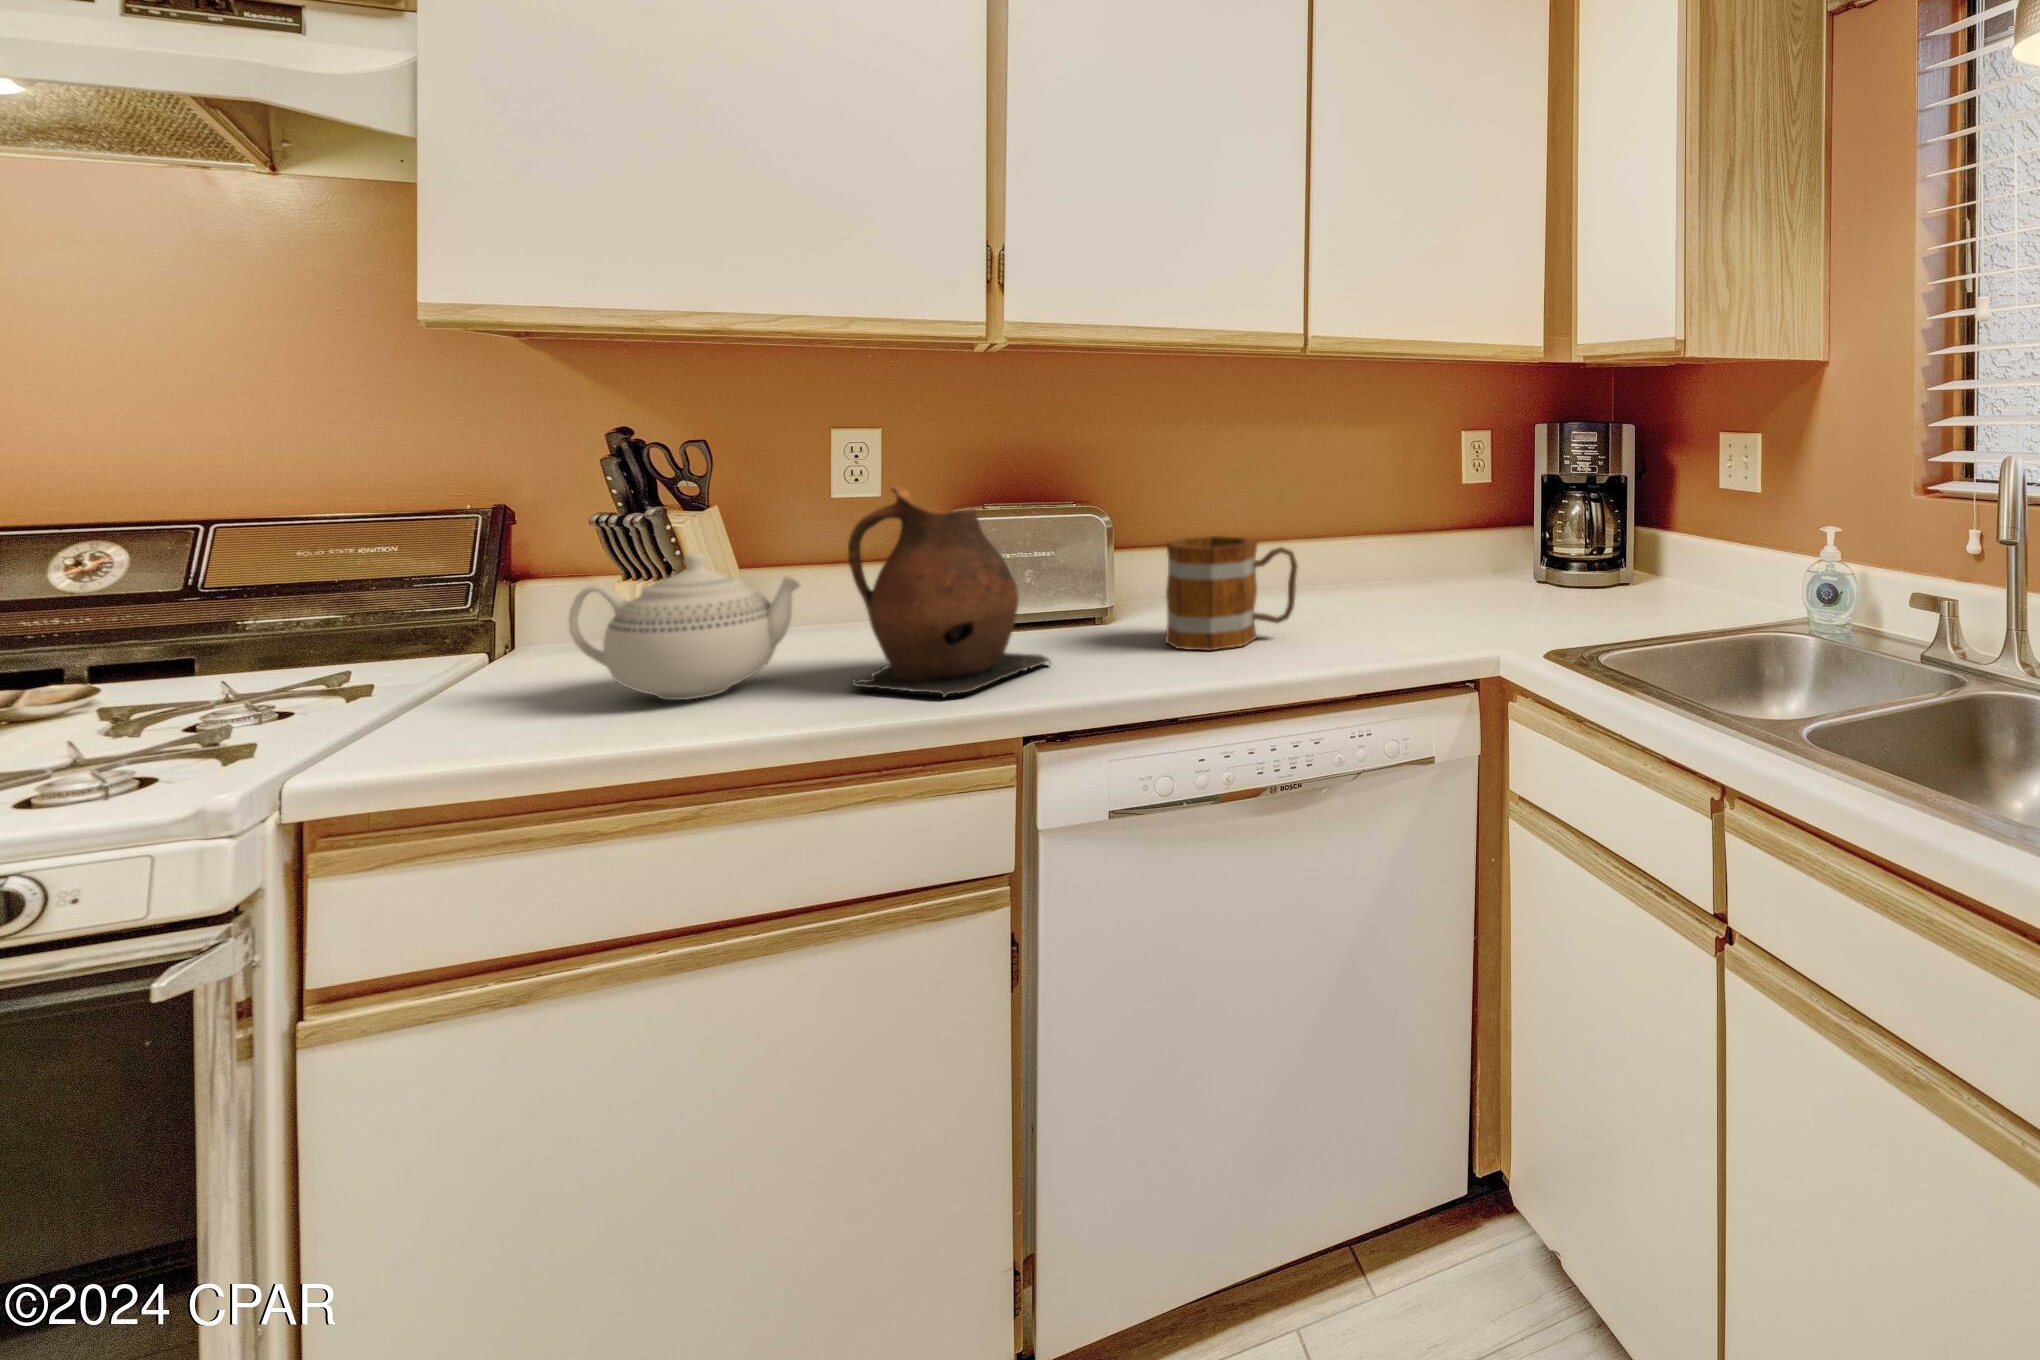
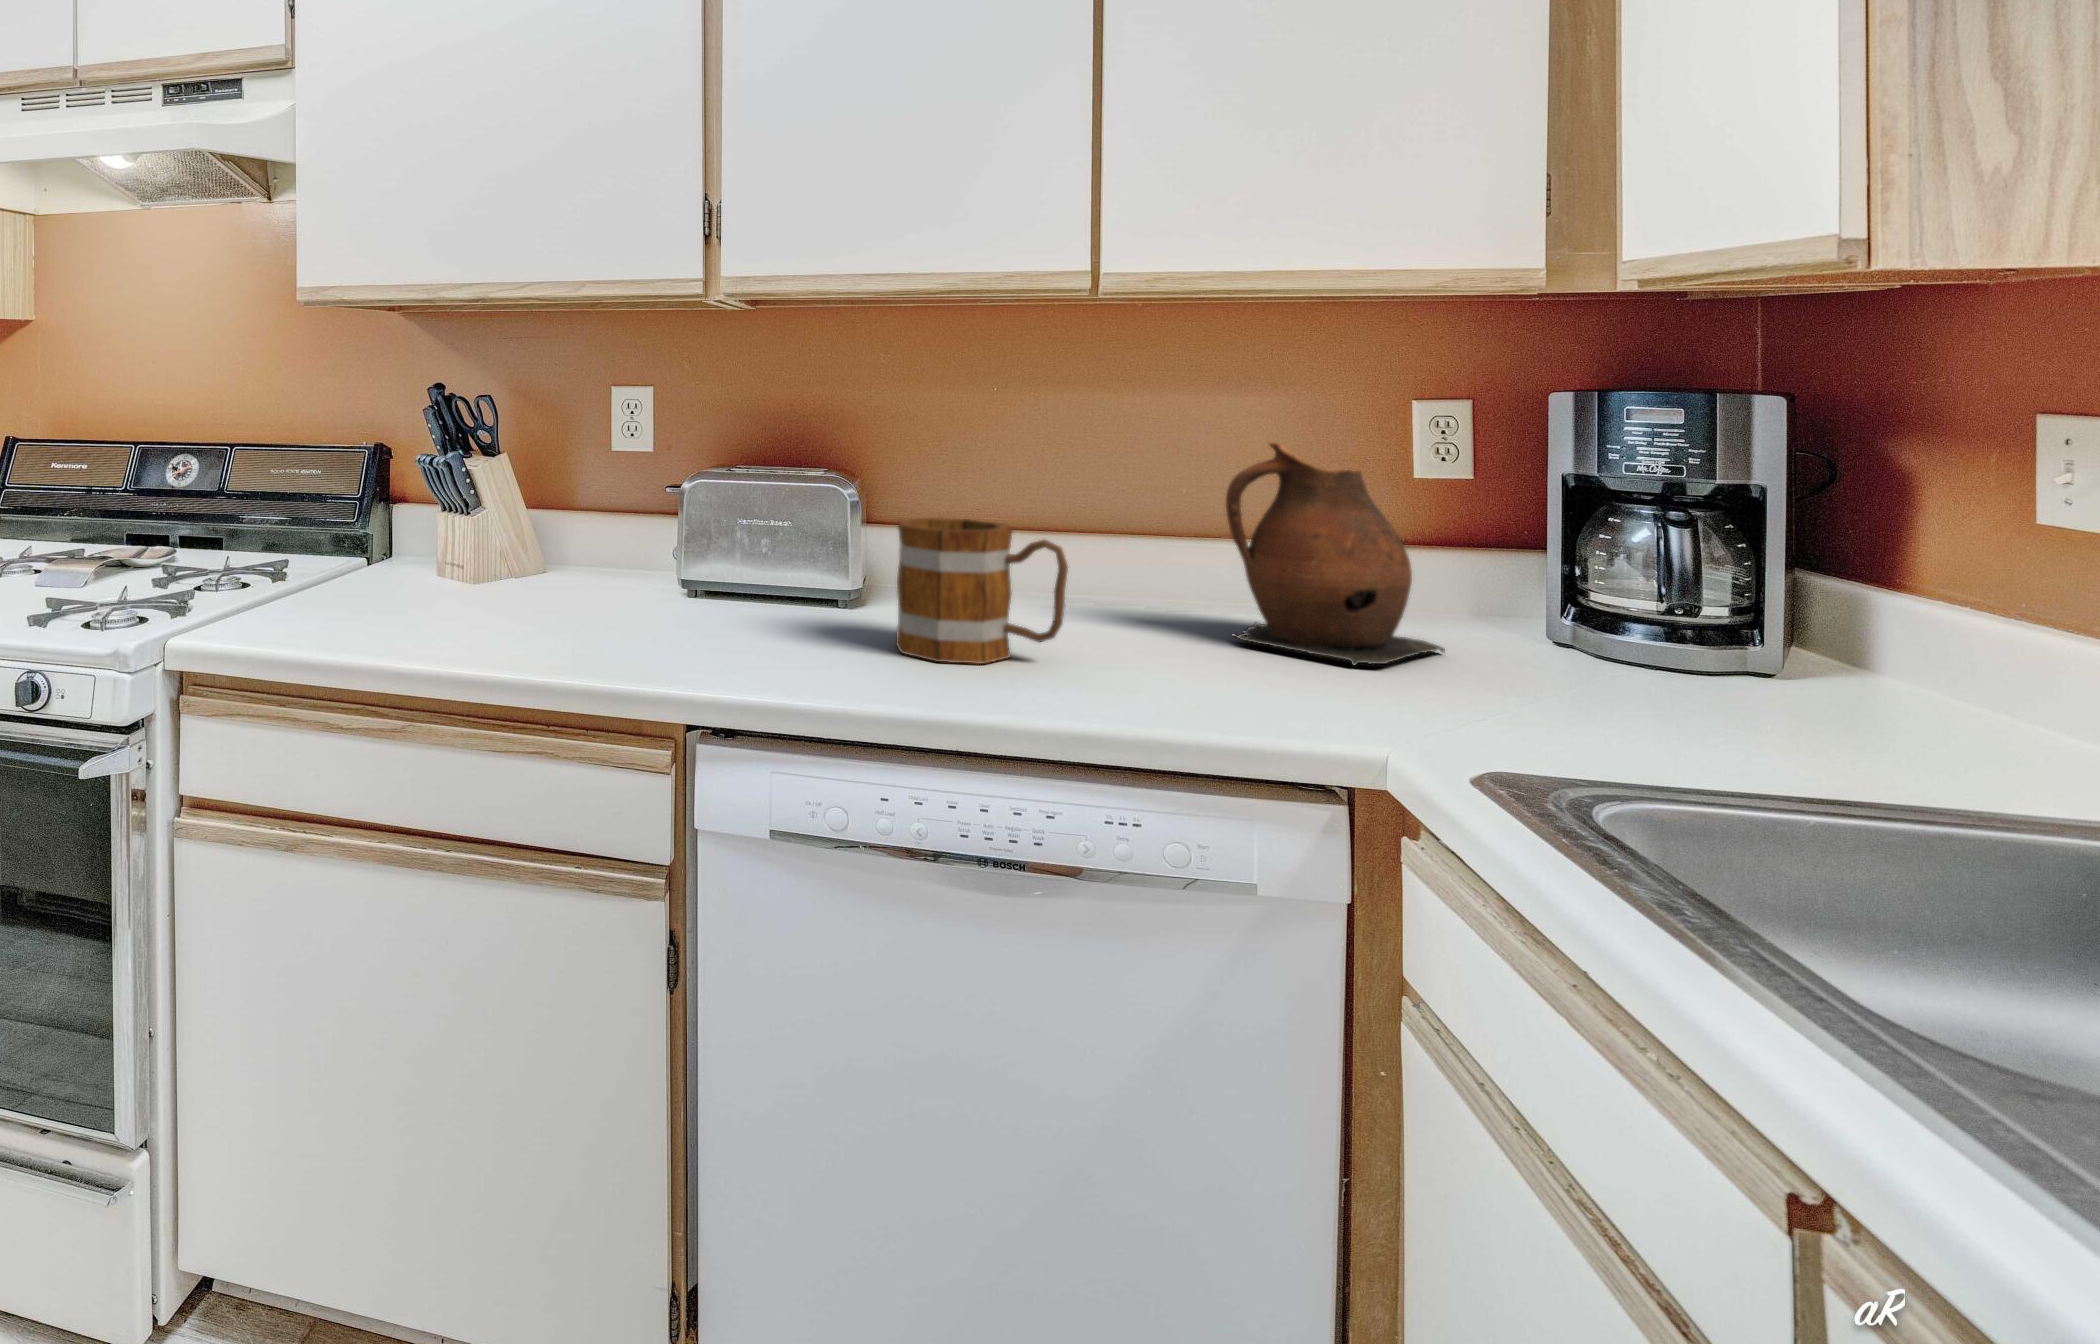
ceramic pitcher: present [848,486,1050,697] -> present [1226,442,1445,665]
teapot: present [569,553,800,700] -> none [367,486,522,622]

